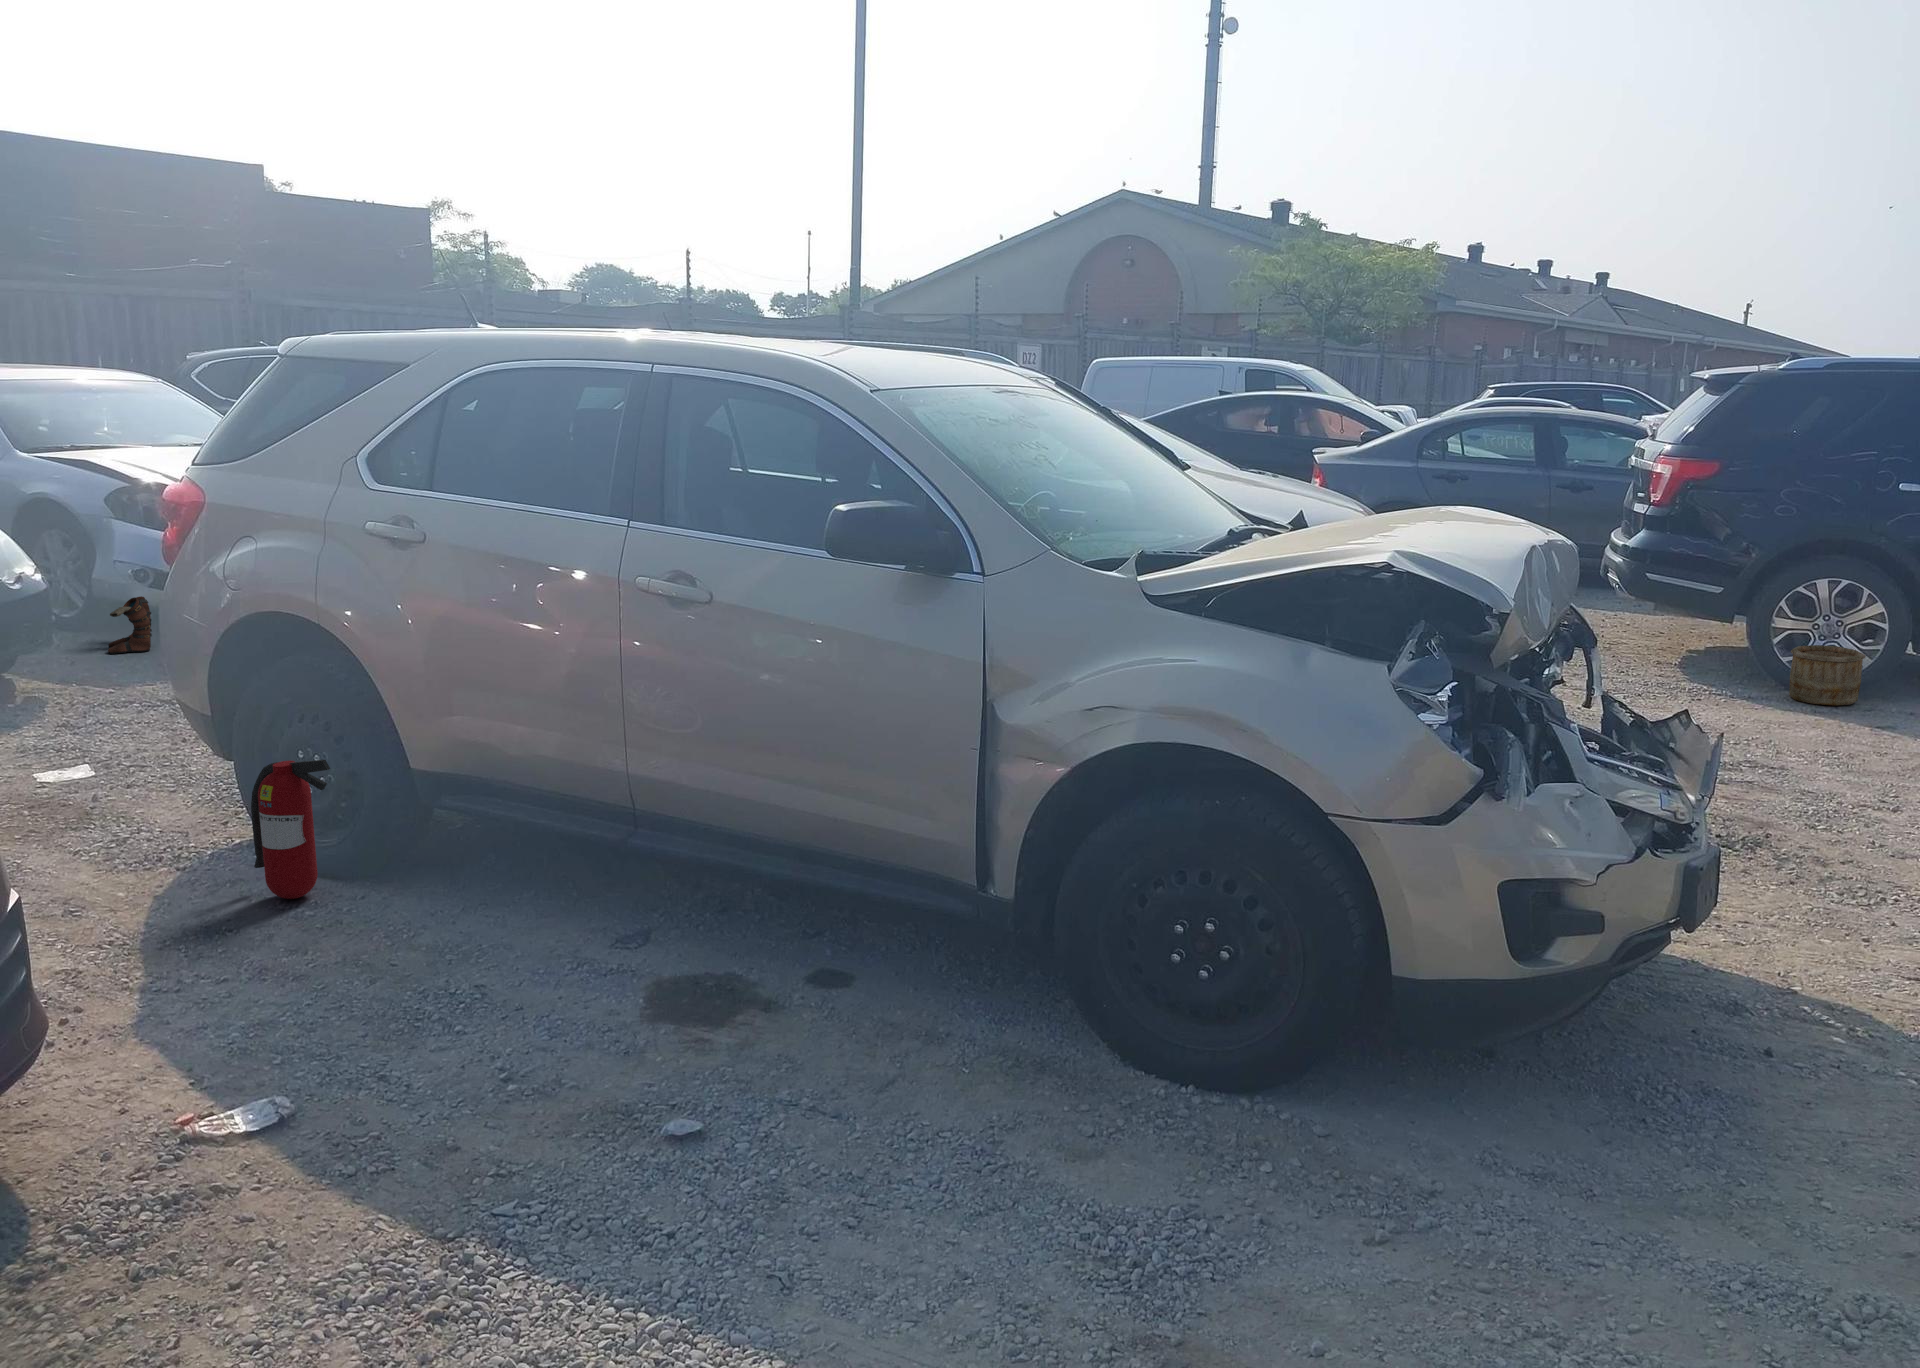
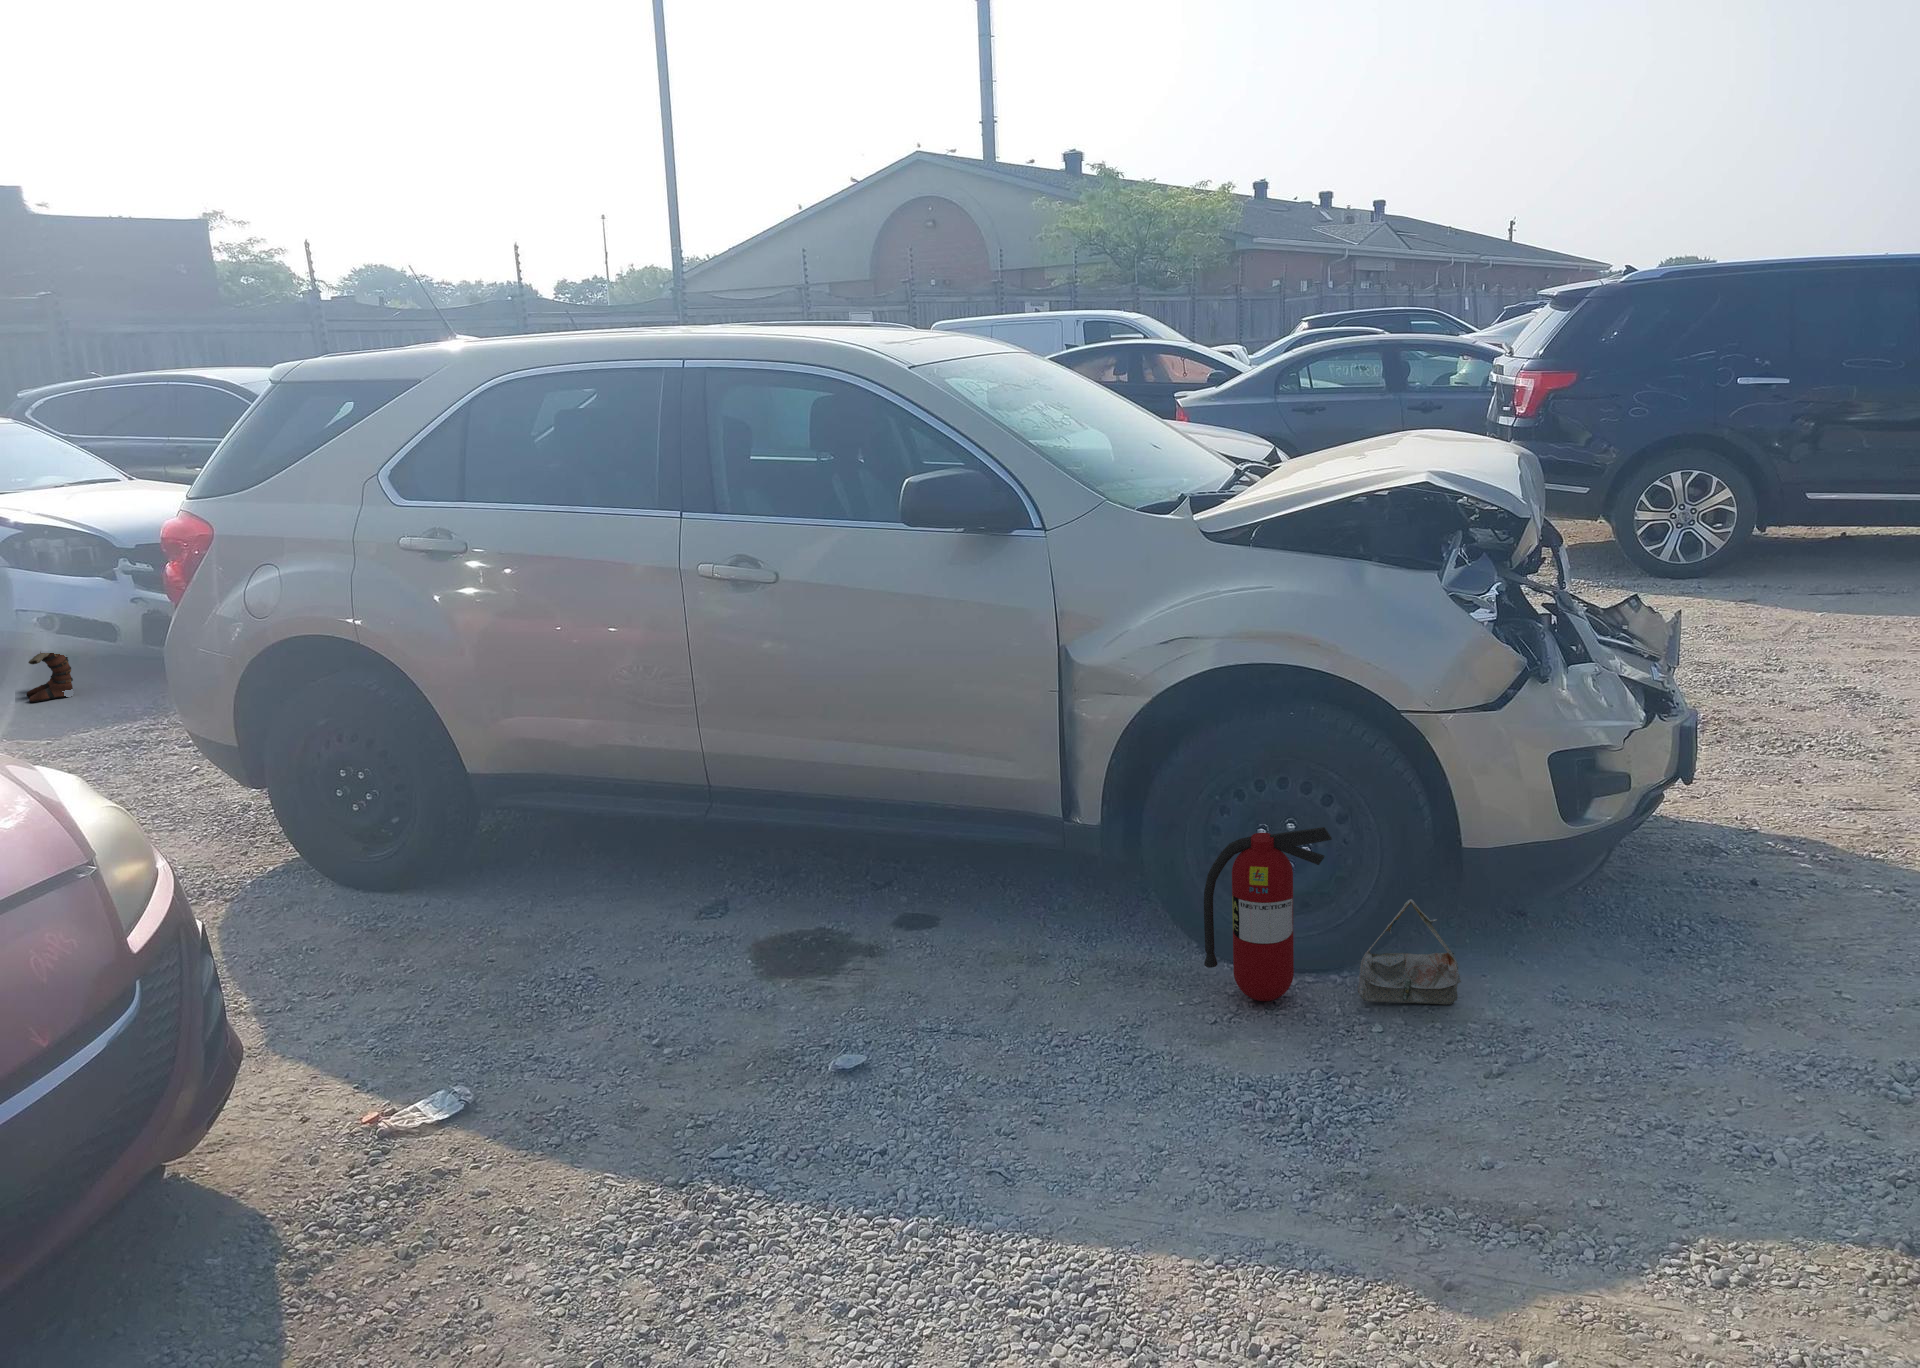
wooden bucket: present [1789,645,1866,705] -> none [1654,532,1719,586]
fire extinguisher: present [251,760,330,899] -> present [1204,827,1332,1001]
bag: none [1257,1027,1371,1152] -> present [1358,899,1461,1005]

